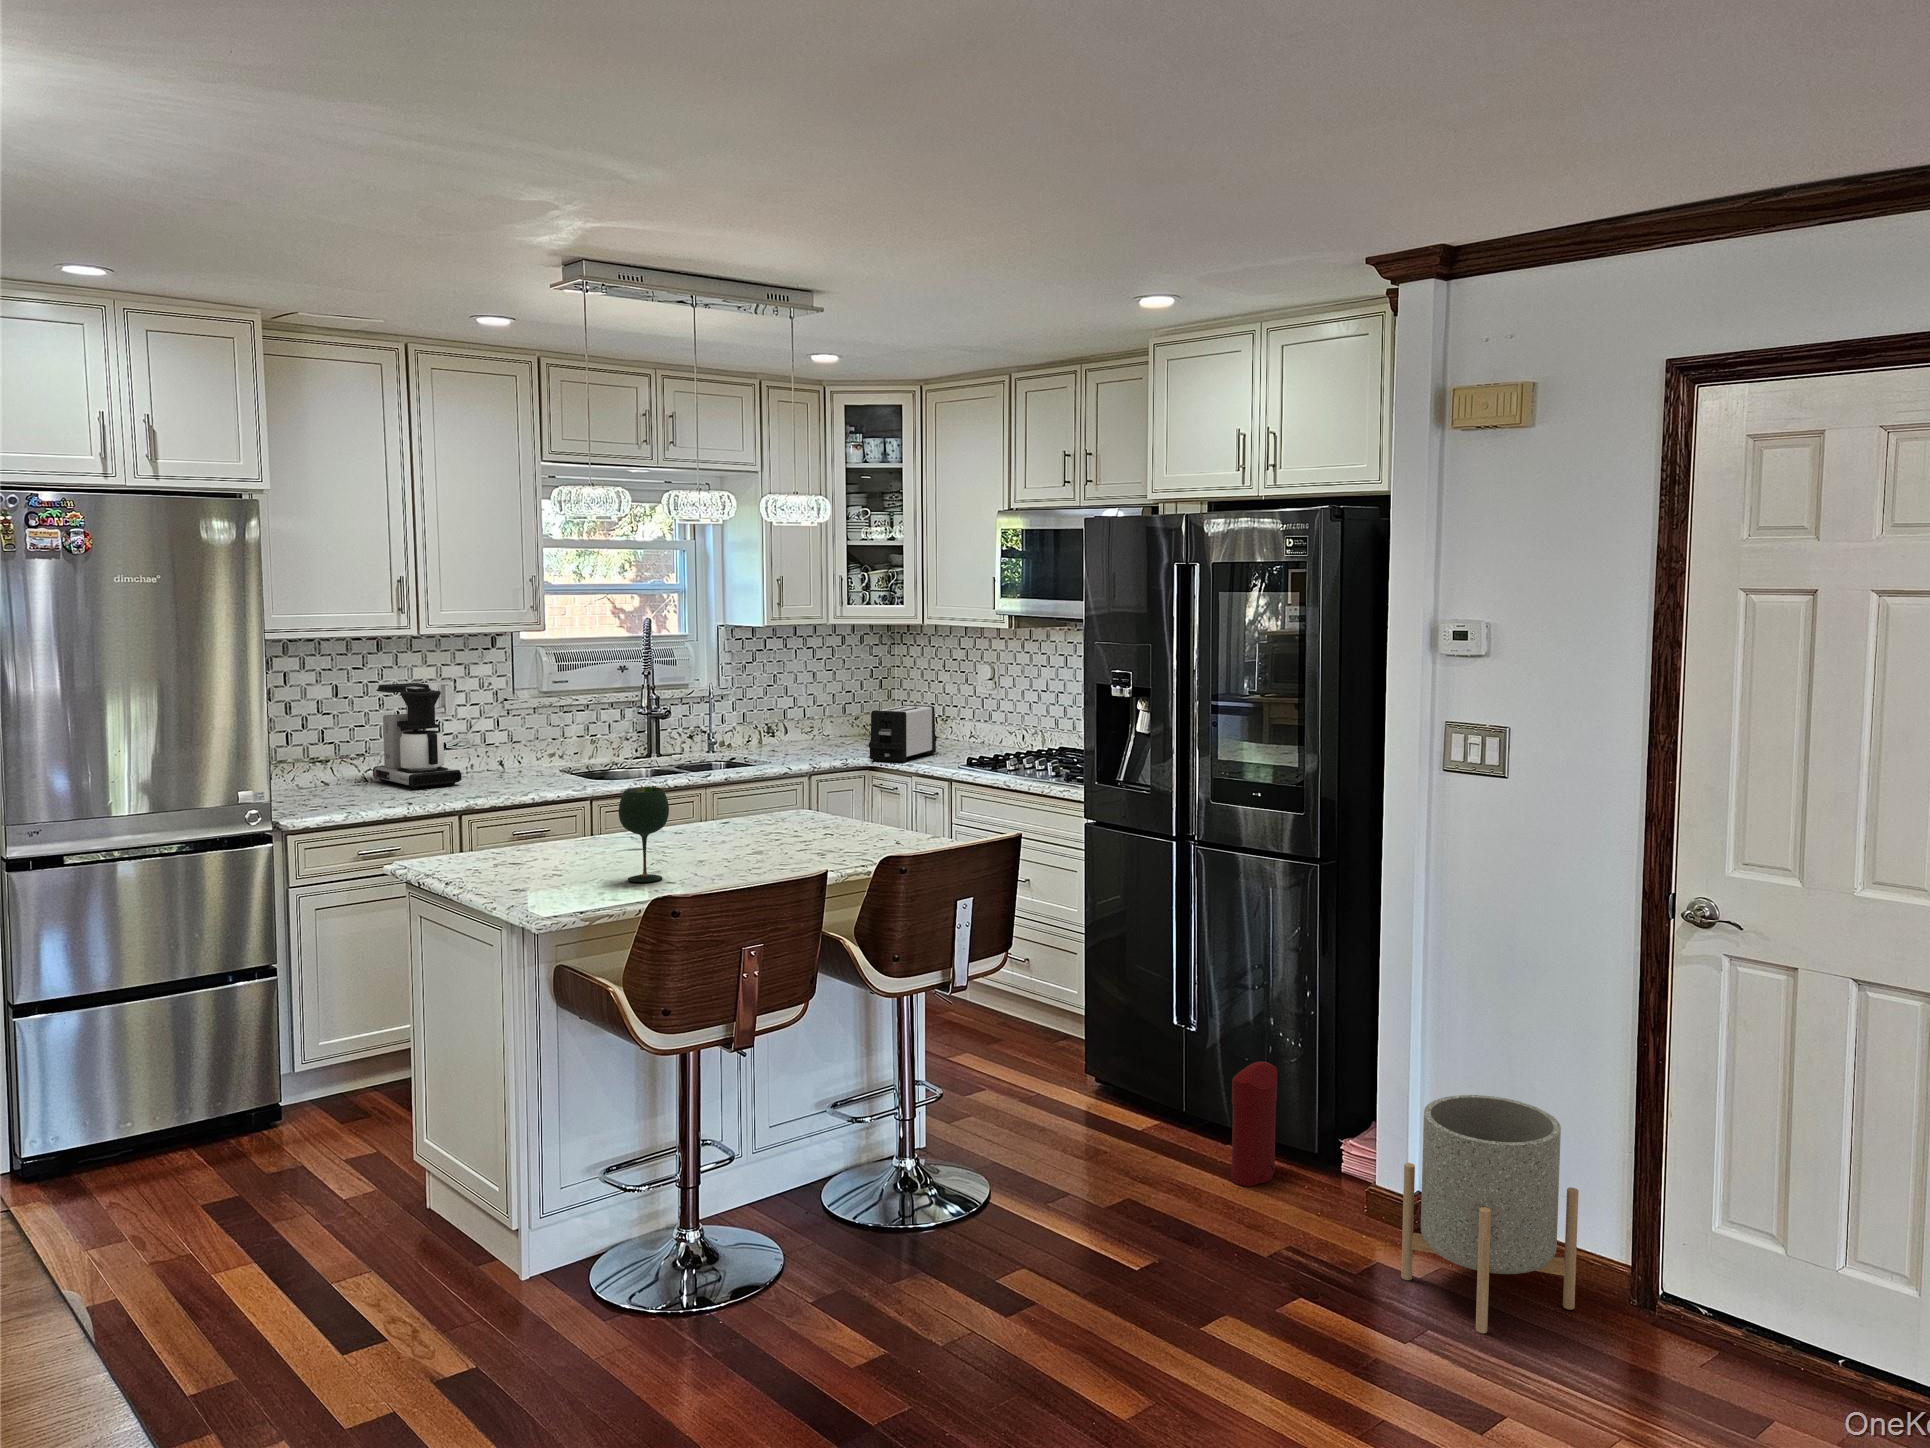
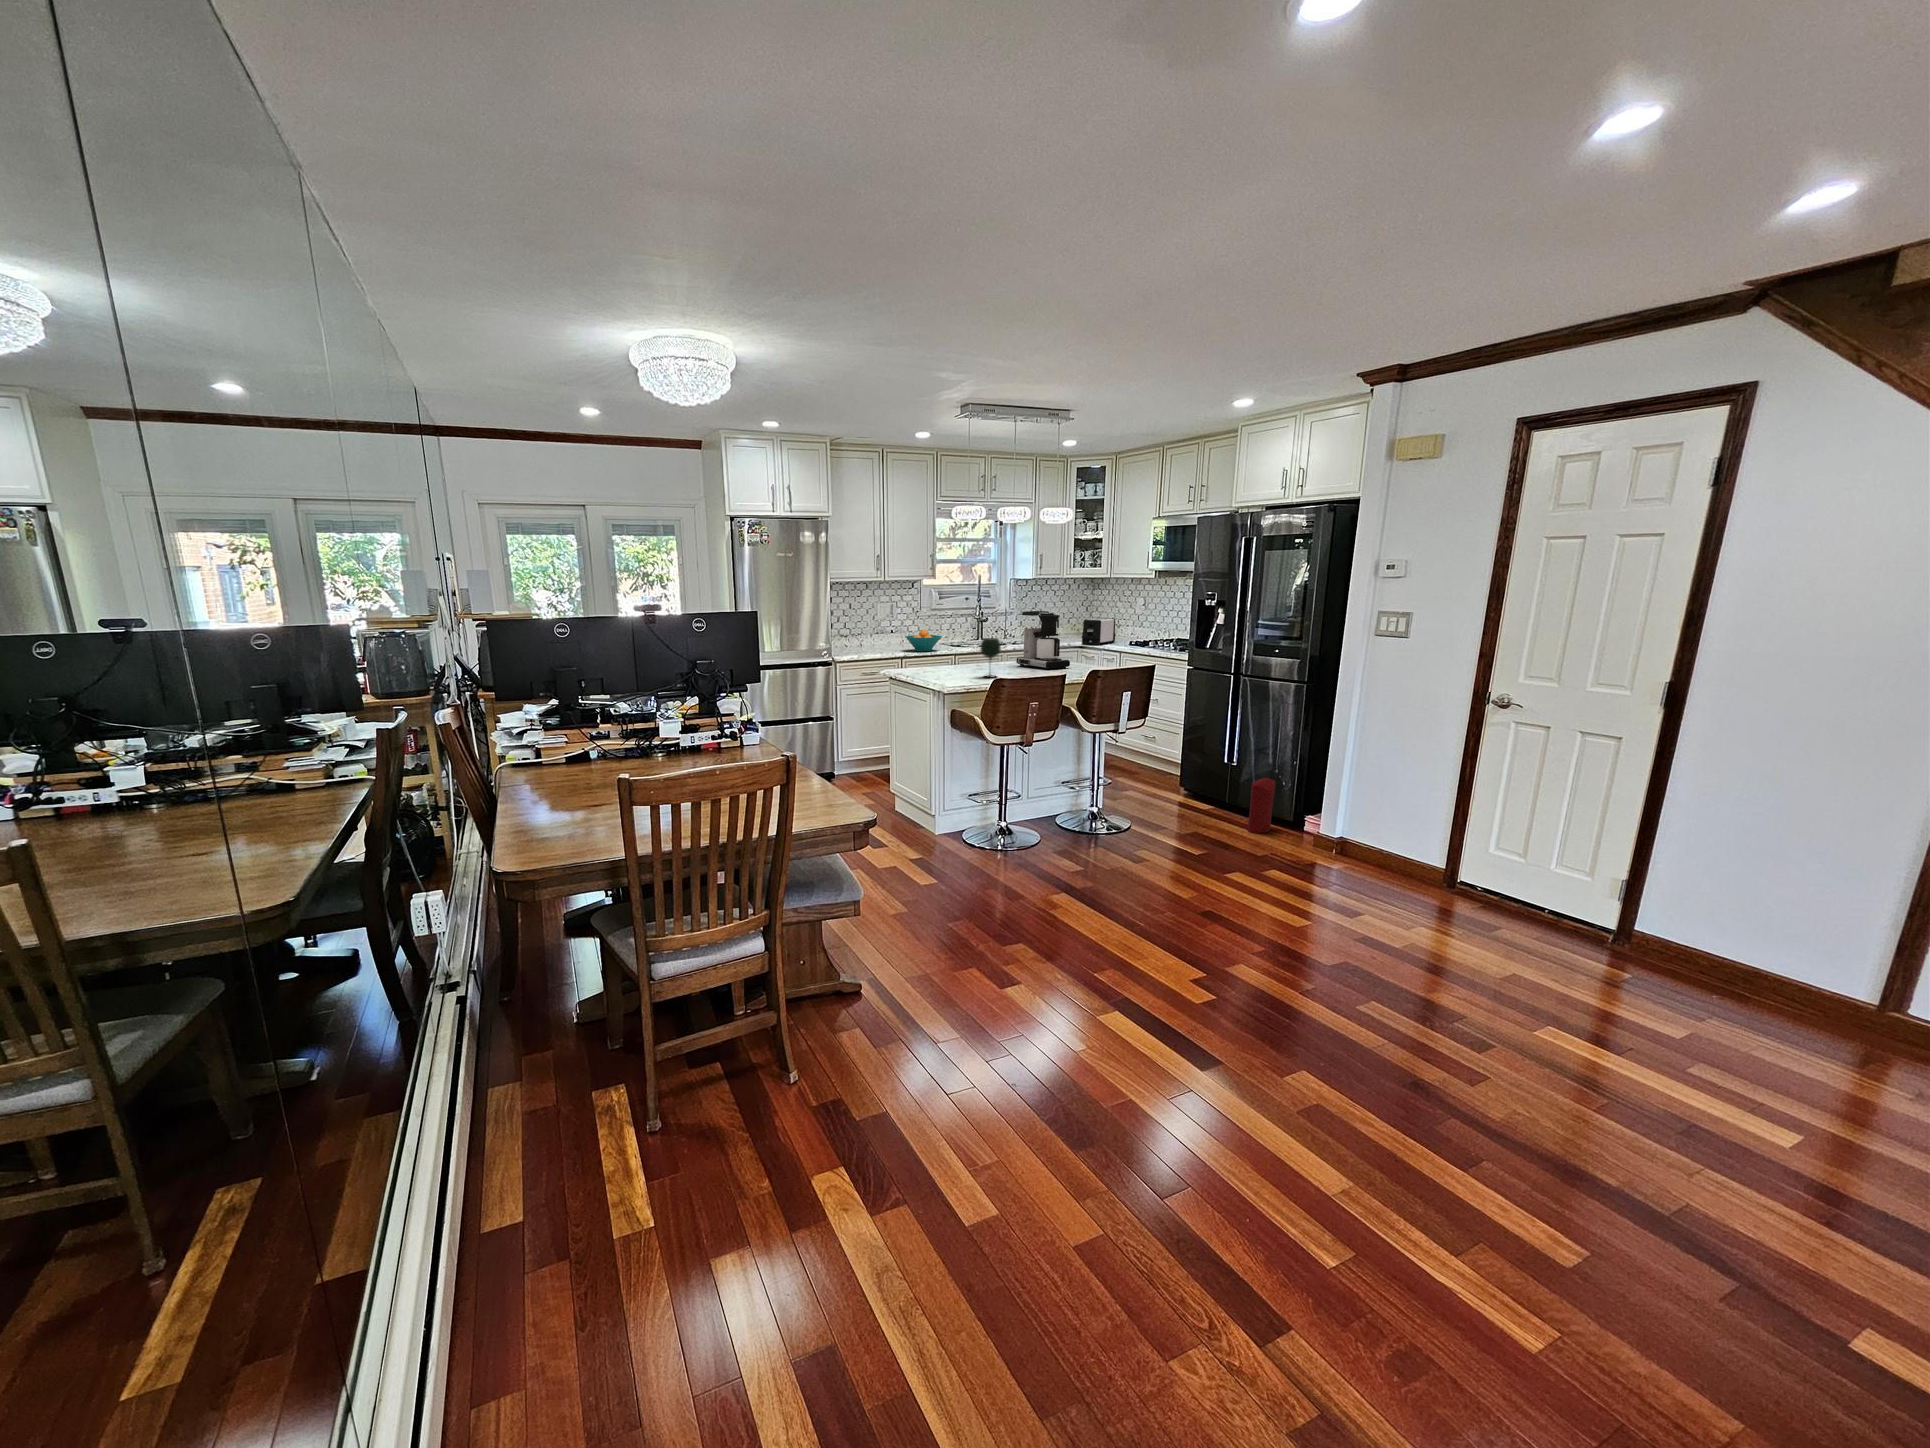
coffee maker: present [373,683,462,789] -> present [1016,611,1070,670]
fruit bowl: none [470,743,557,792] -> present [906,630,941,651]
planter: present [1401,1095,1579,1333] -> none [1324,789,1418,888]

